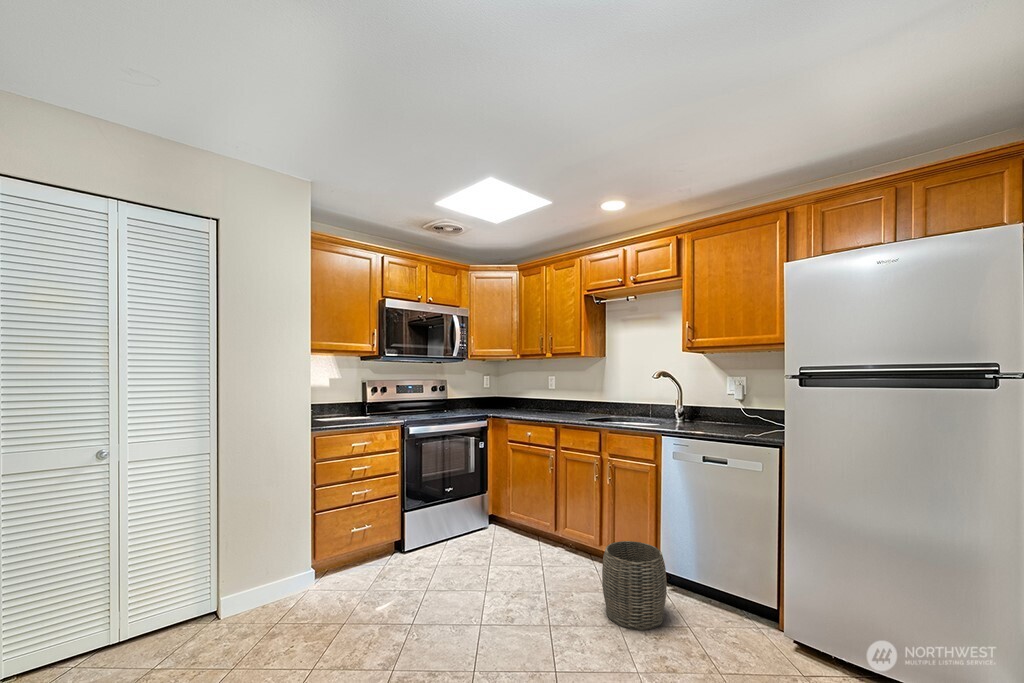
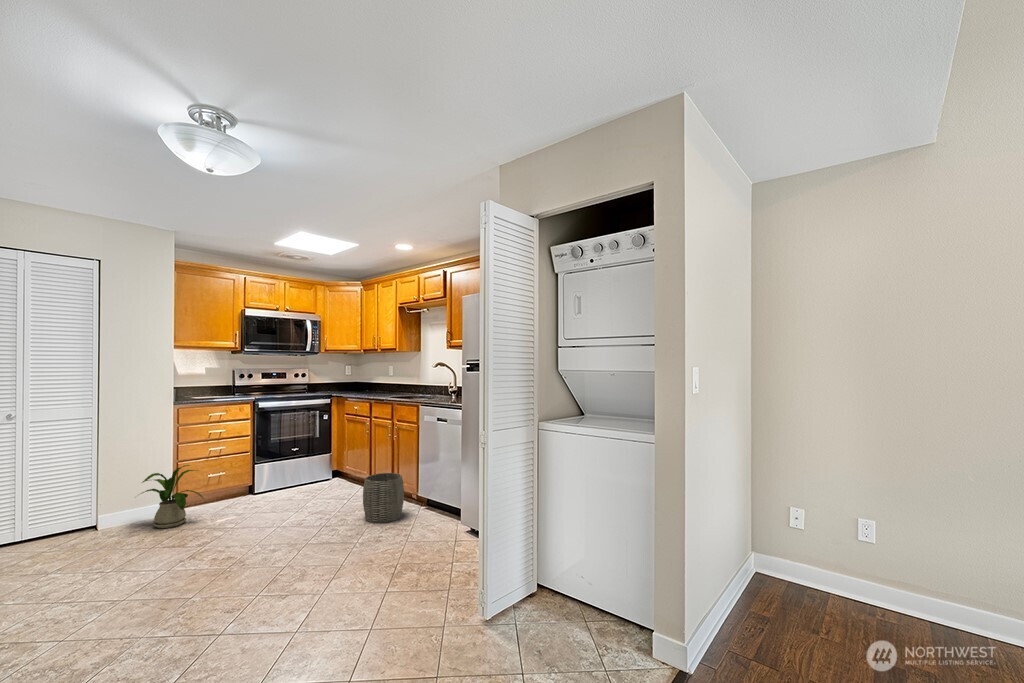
house plant: none [261,529,365,630] -> present [142,465,204,528]

